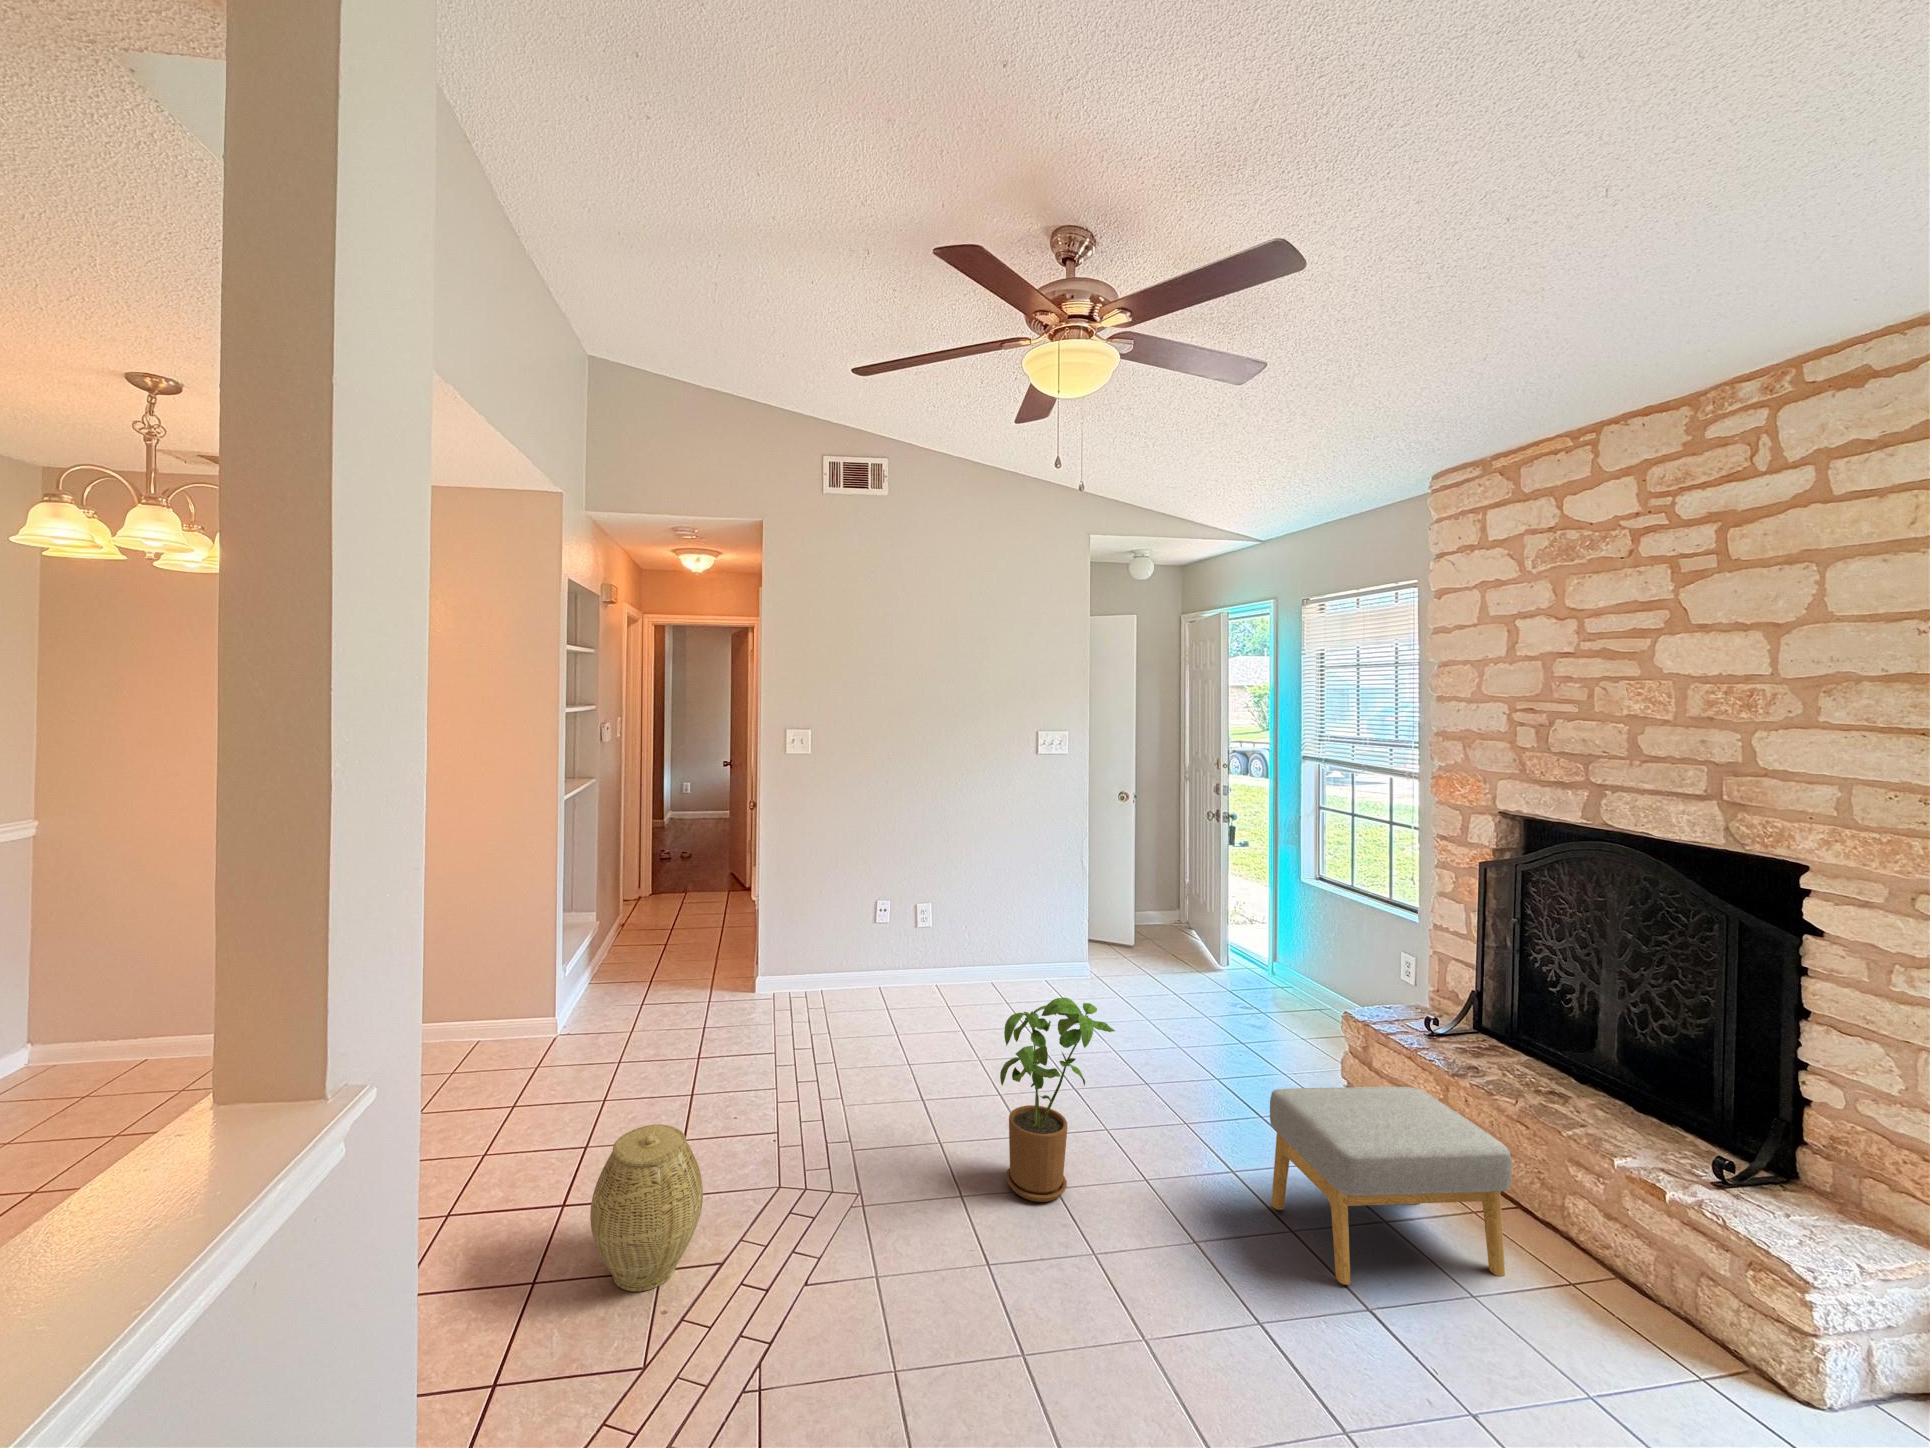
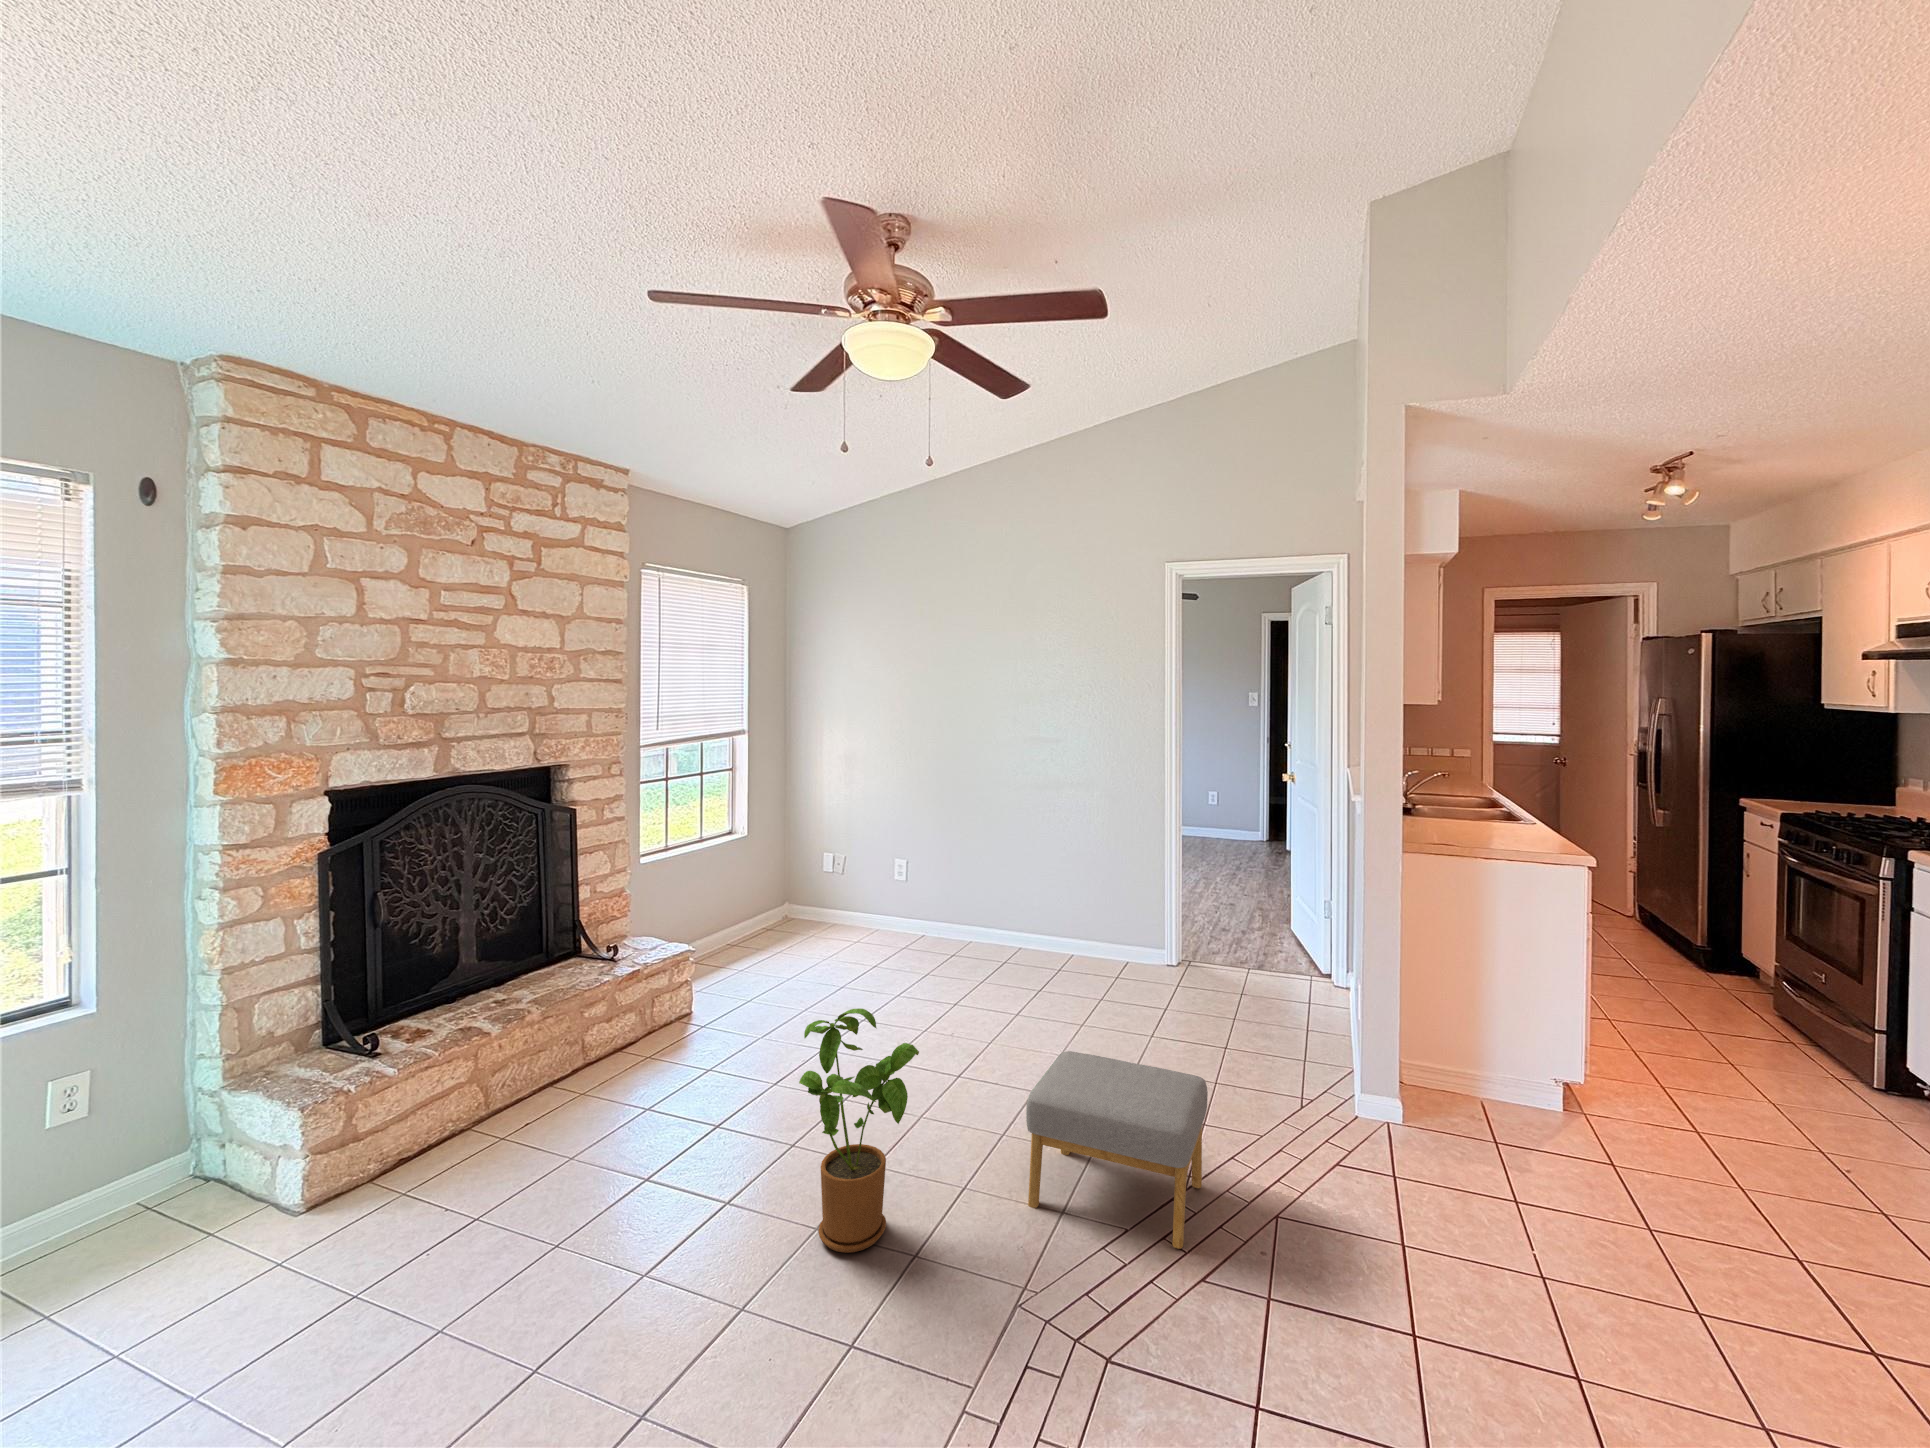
footstool: present [1270,1087,1512,1285] -> present [1026,1051,1208,1249]
woven basket: present [590,1124,703,1292] -> none [1221,1154,1335,1323]

